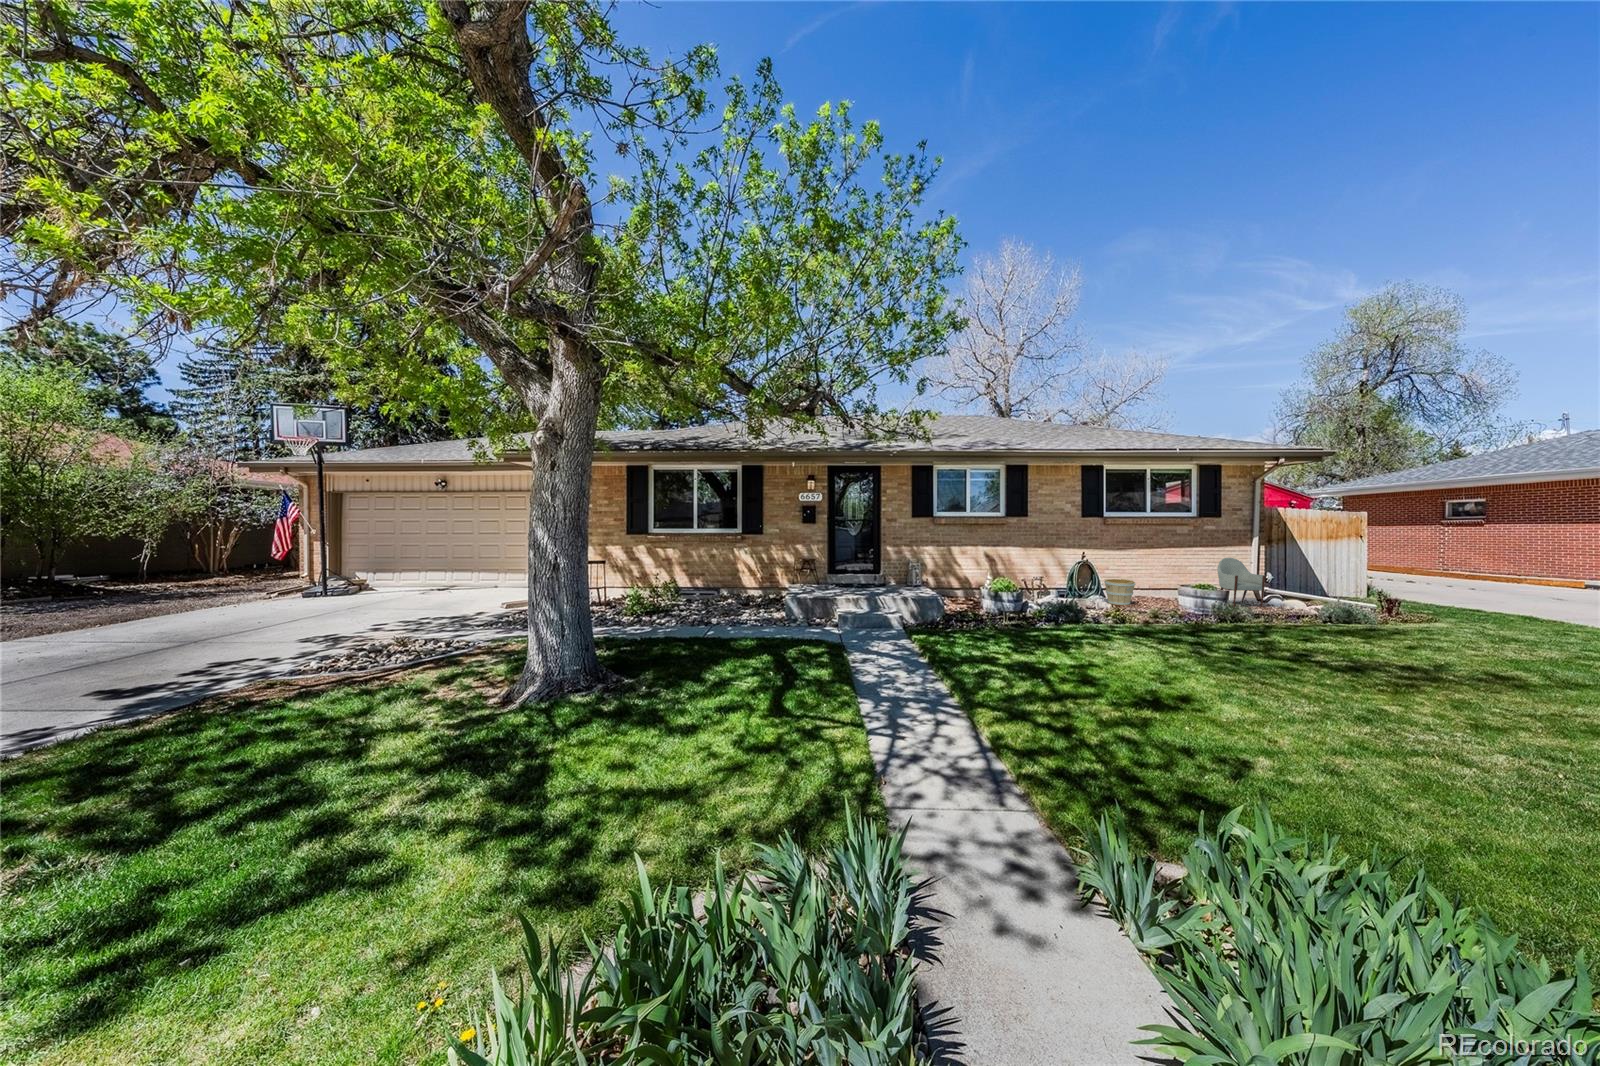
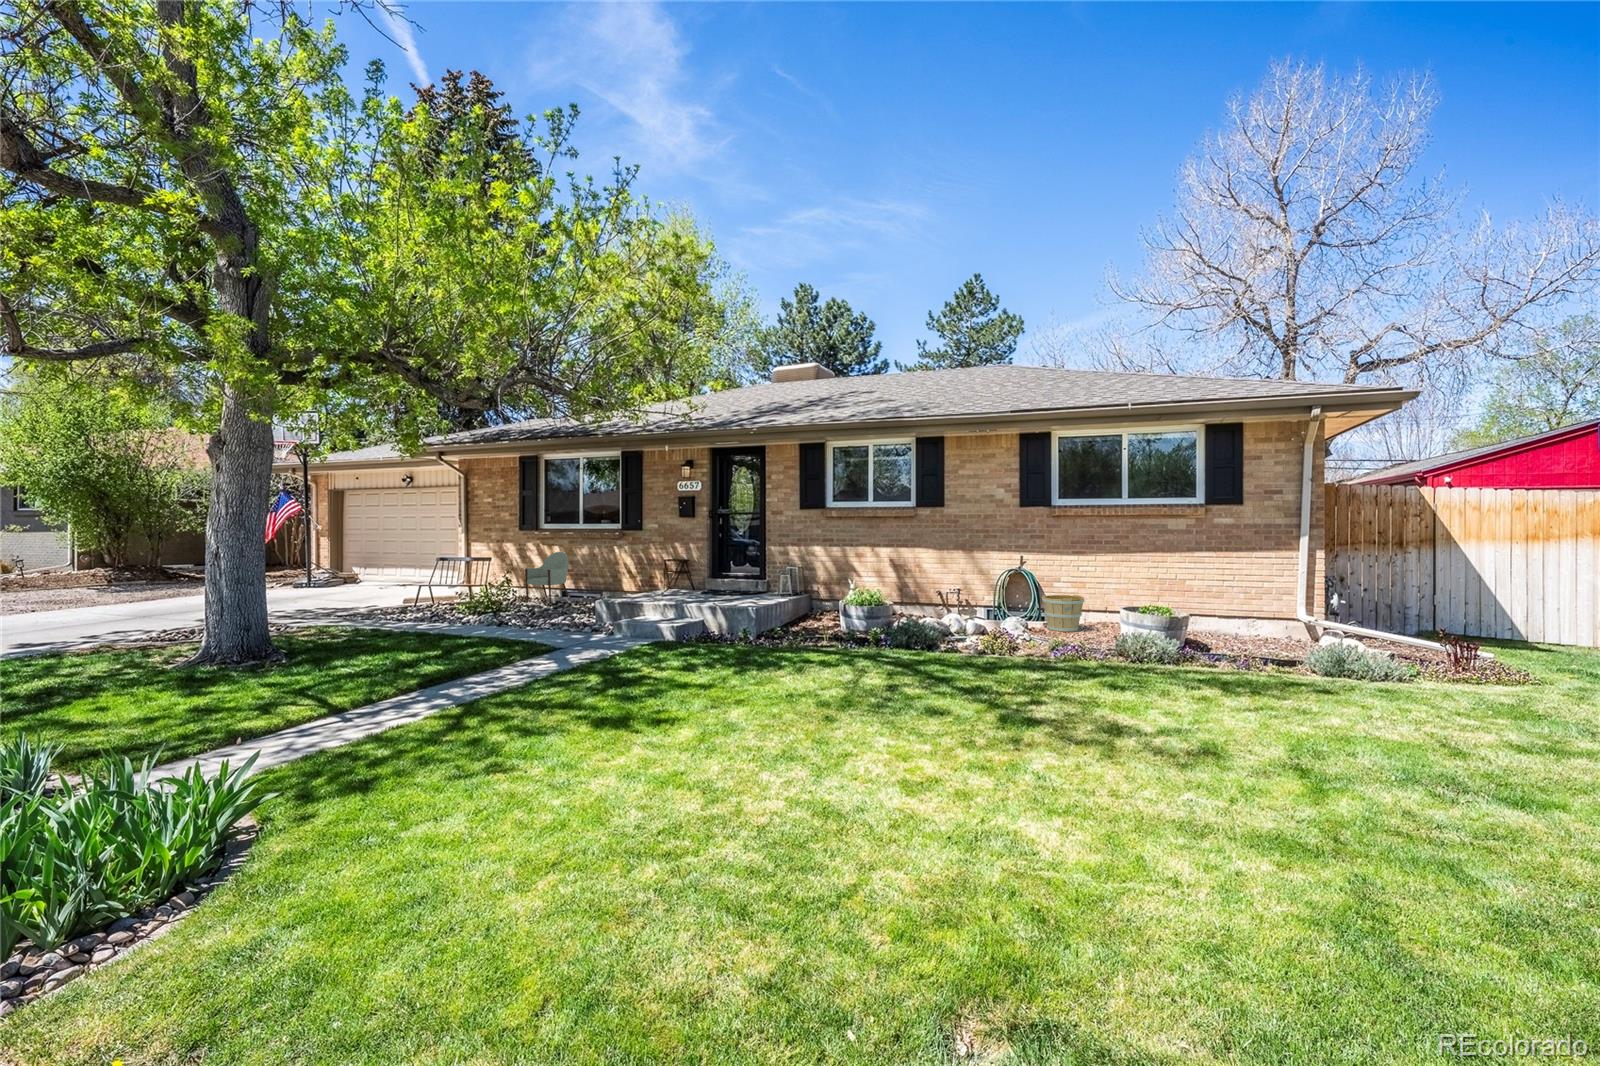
chair: present [1215,558,1266,607] -> present [525,552,570,604]

